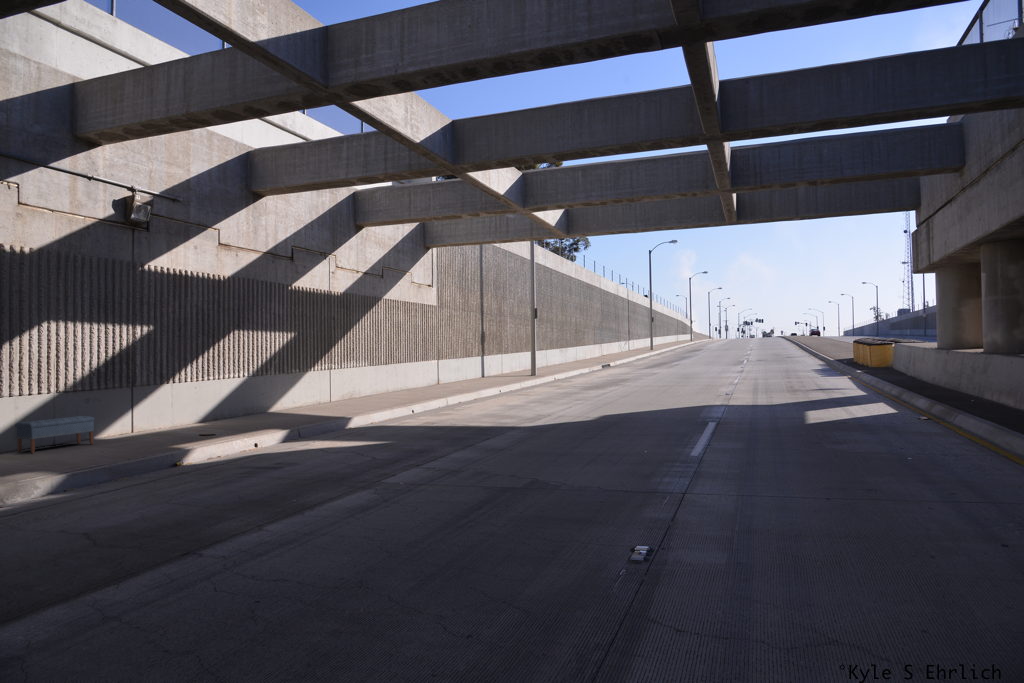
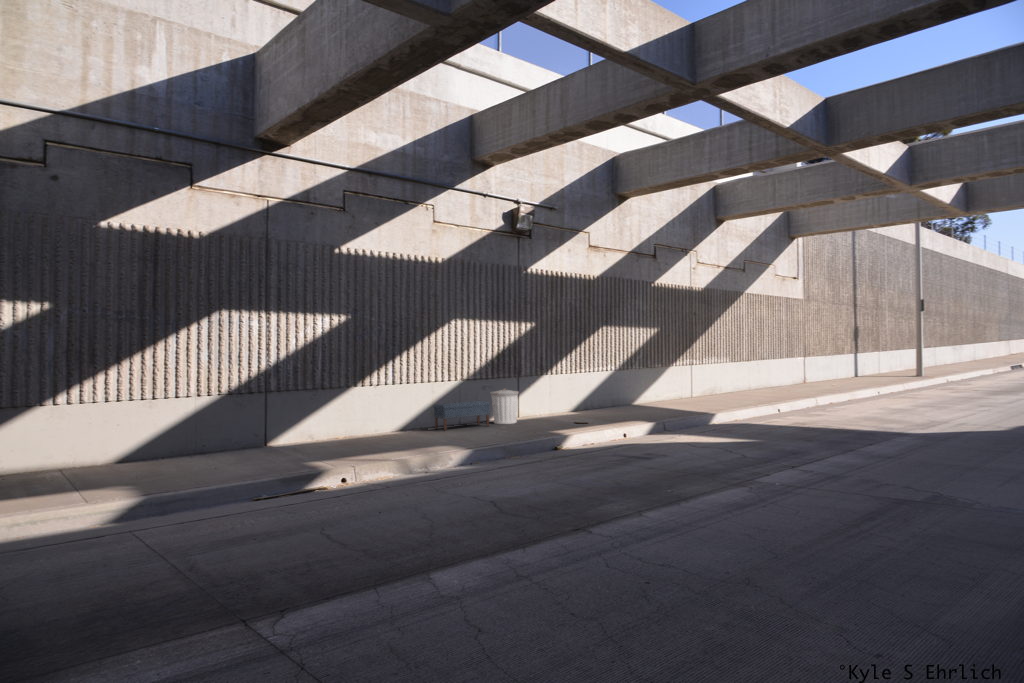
trash can: none [95,401,132,441] -> present [491,389,519,424]

